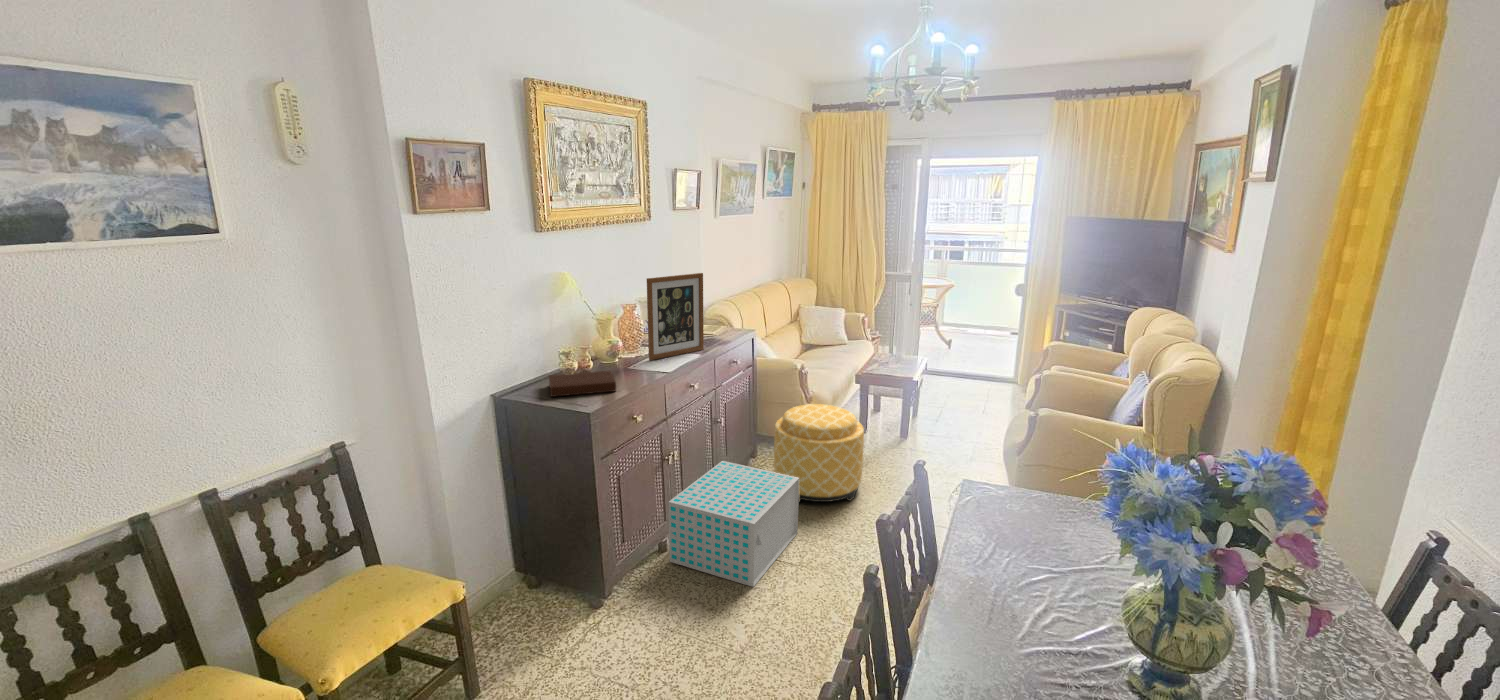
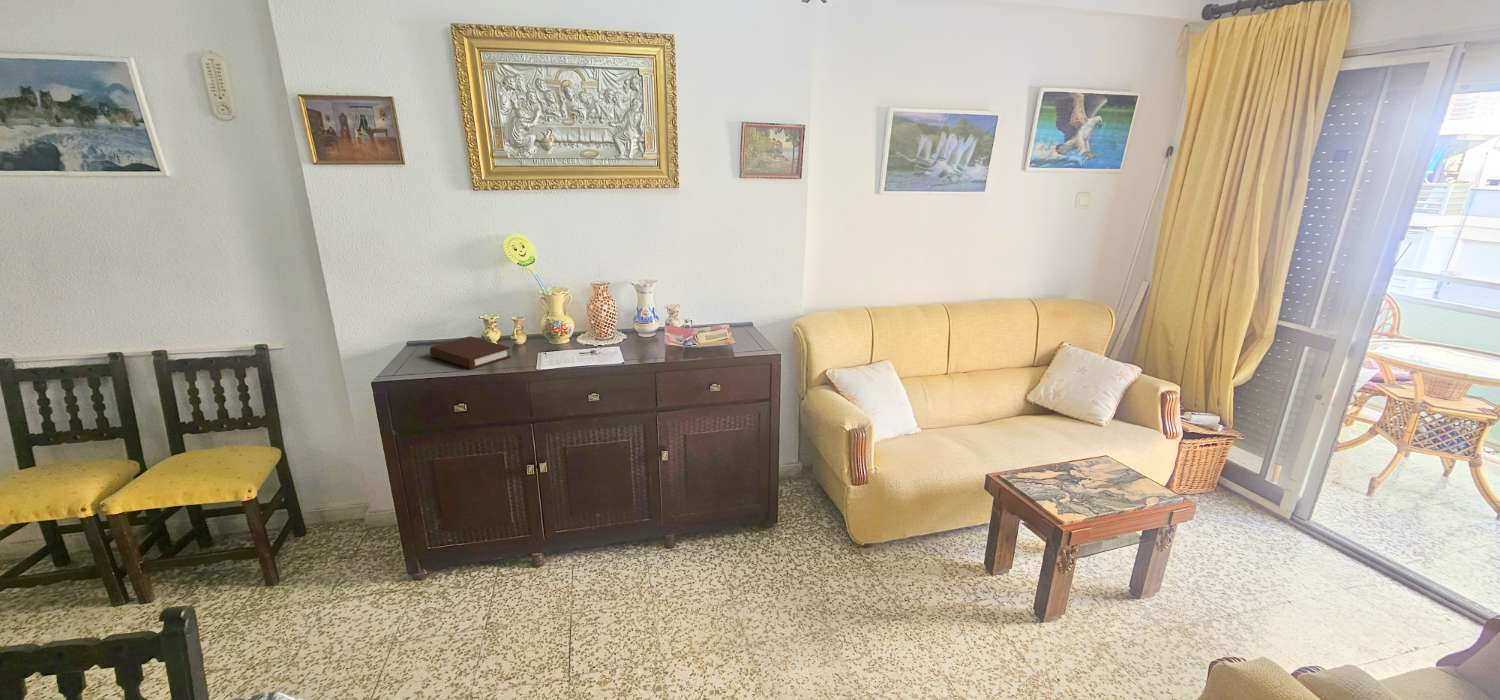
picture frame: present [647,273,704,360] -> none [589,254,672,354]
ottoman: present [774,404,864,502] -> none [737,469,871,637]
storage box: present [668,461,799,587] -> none [514,495,670,653]

